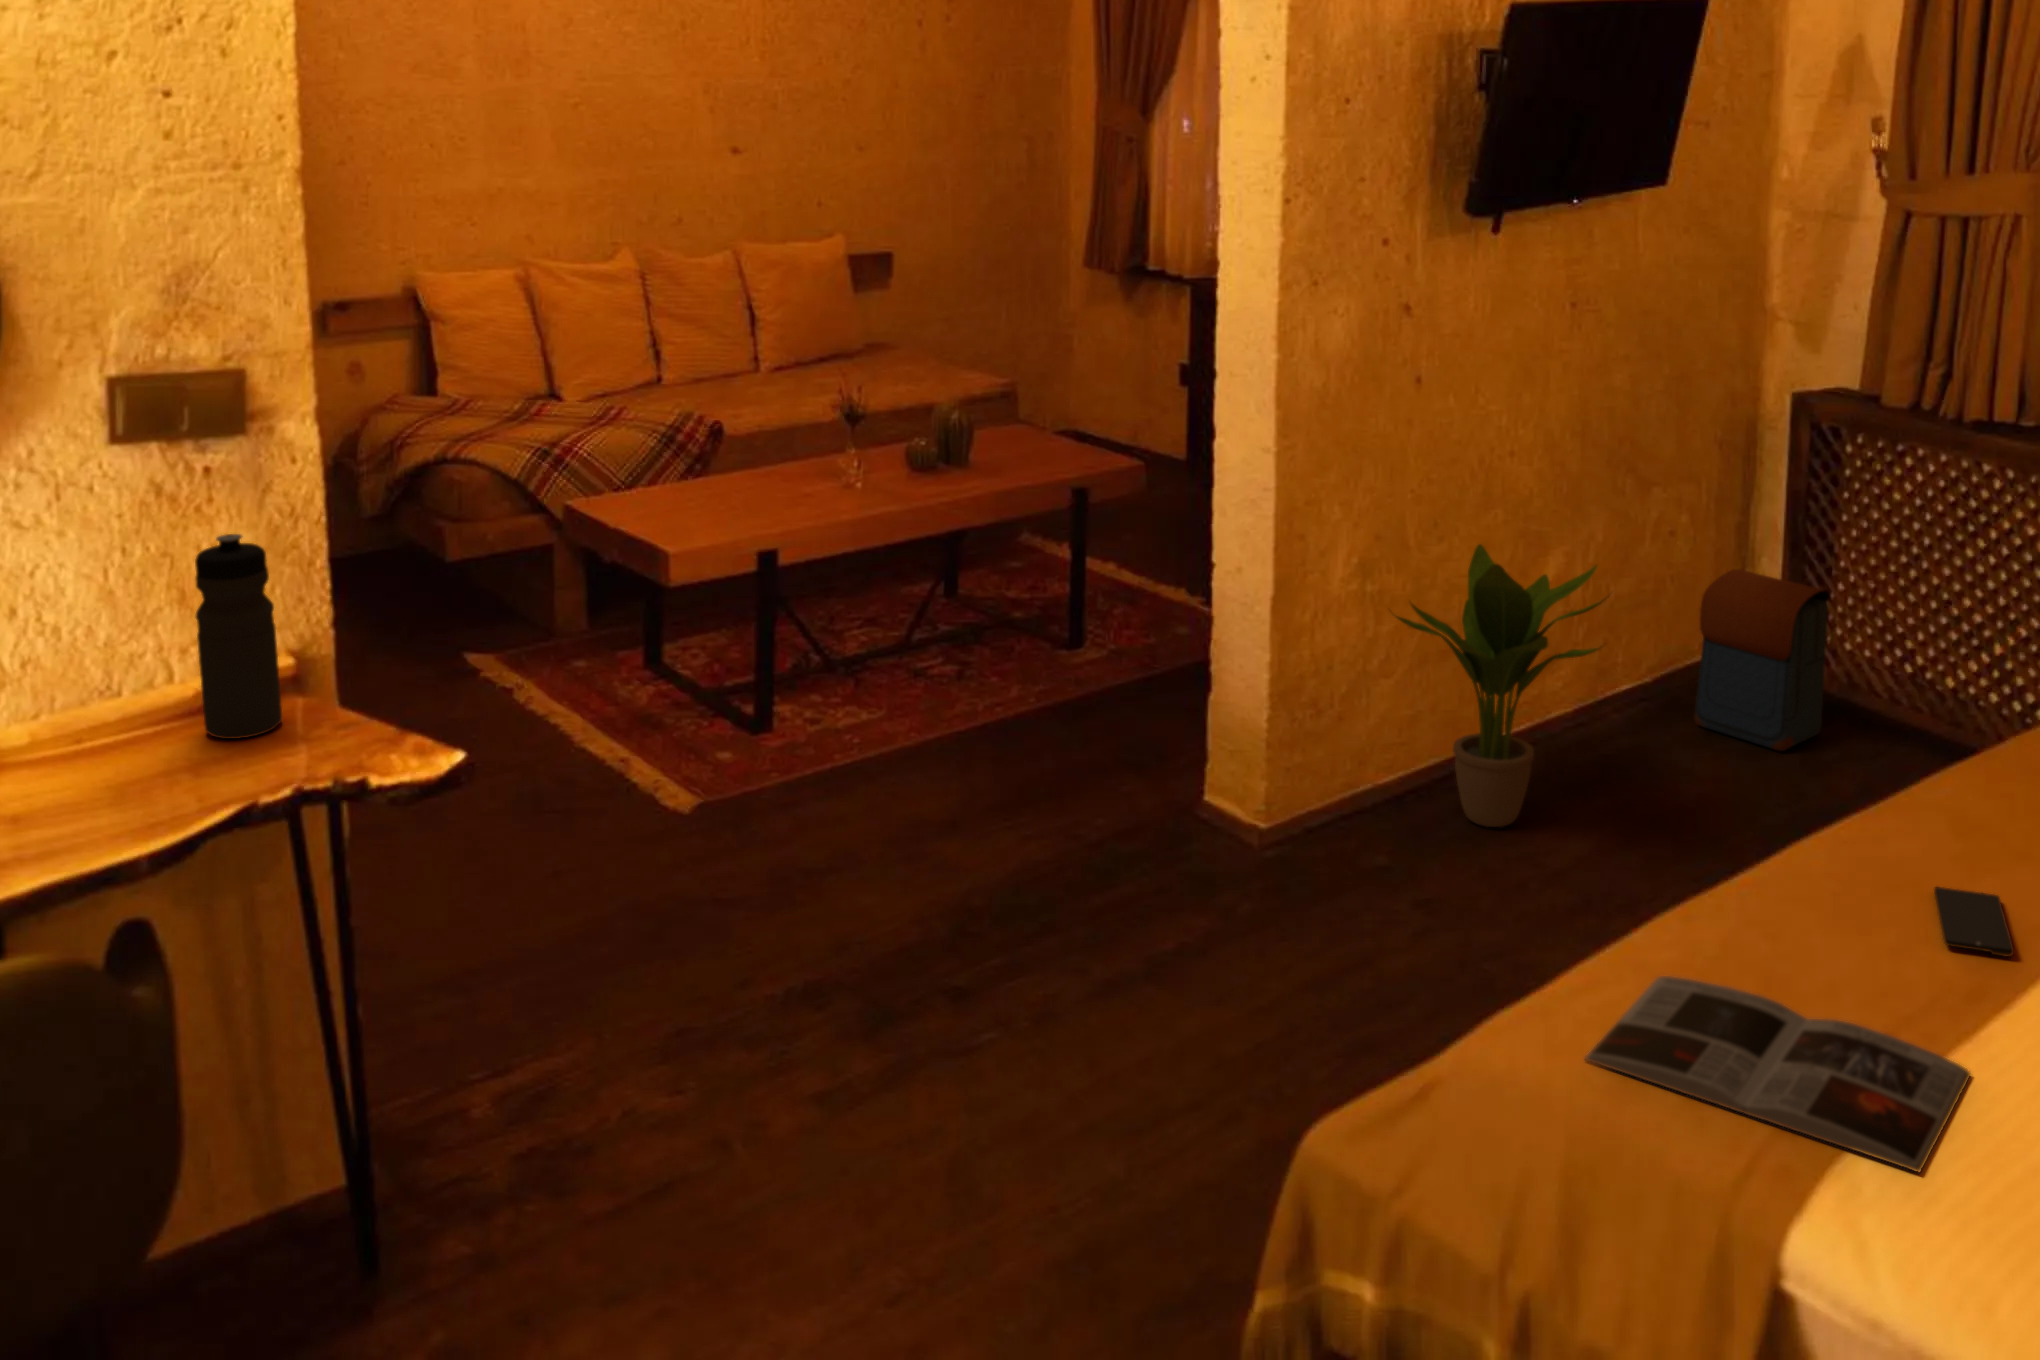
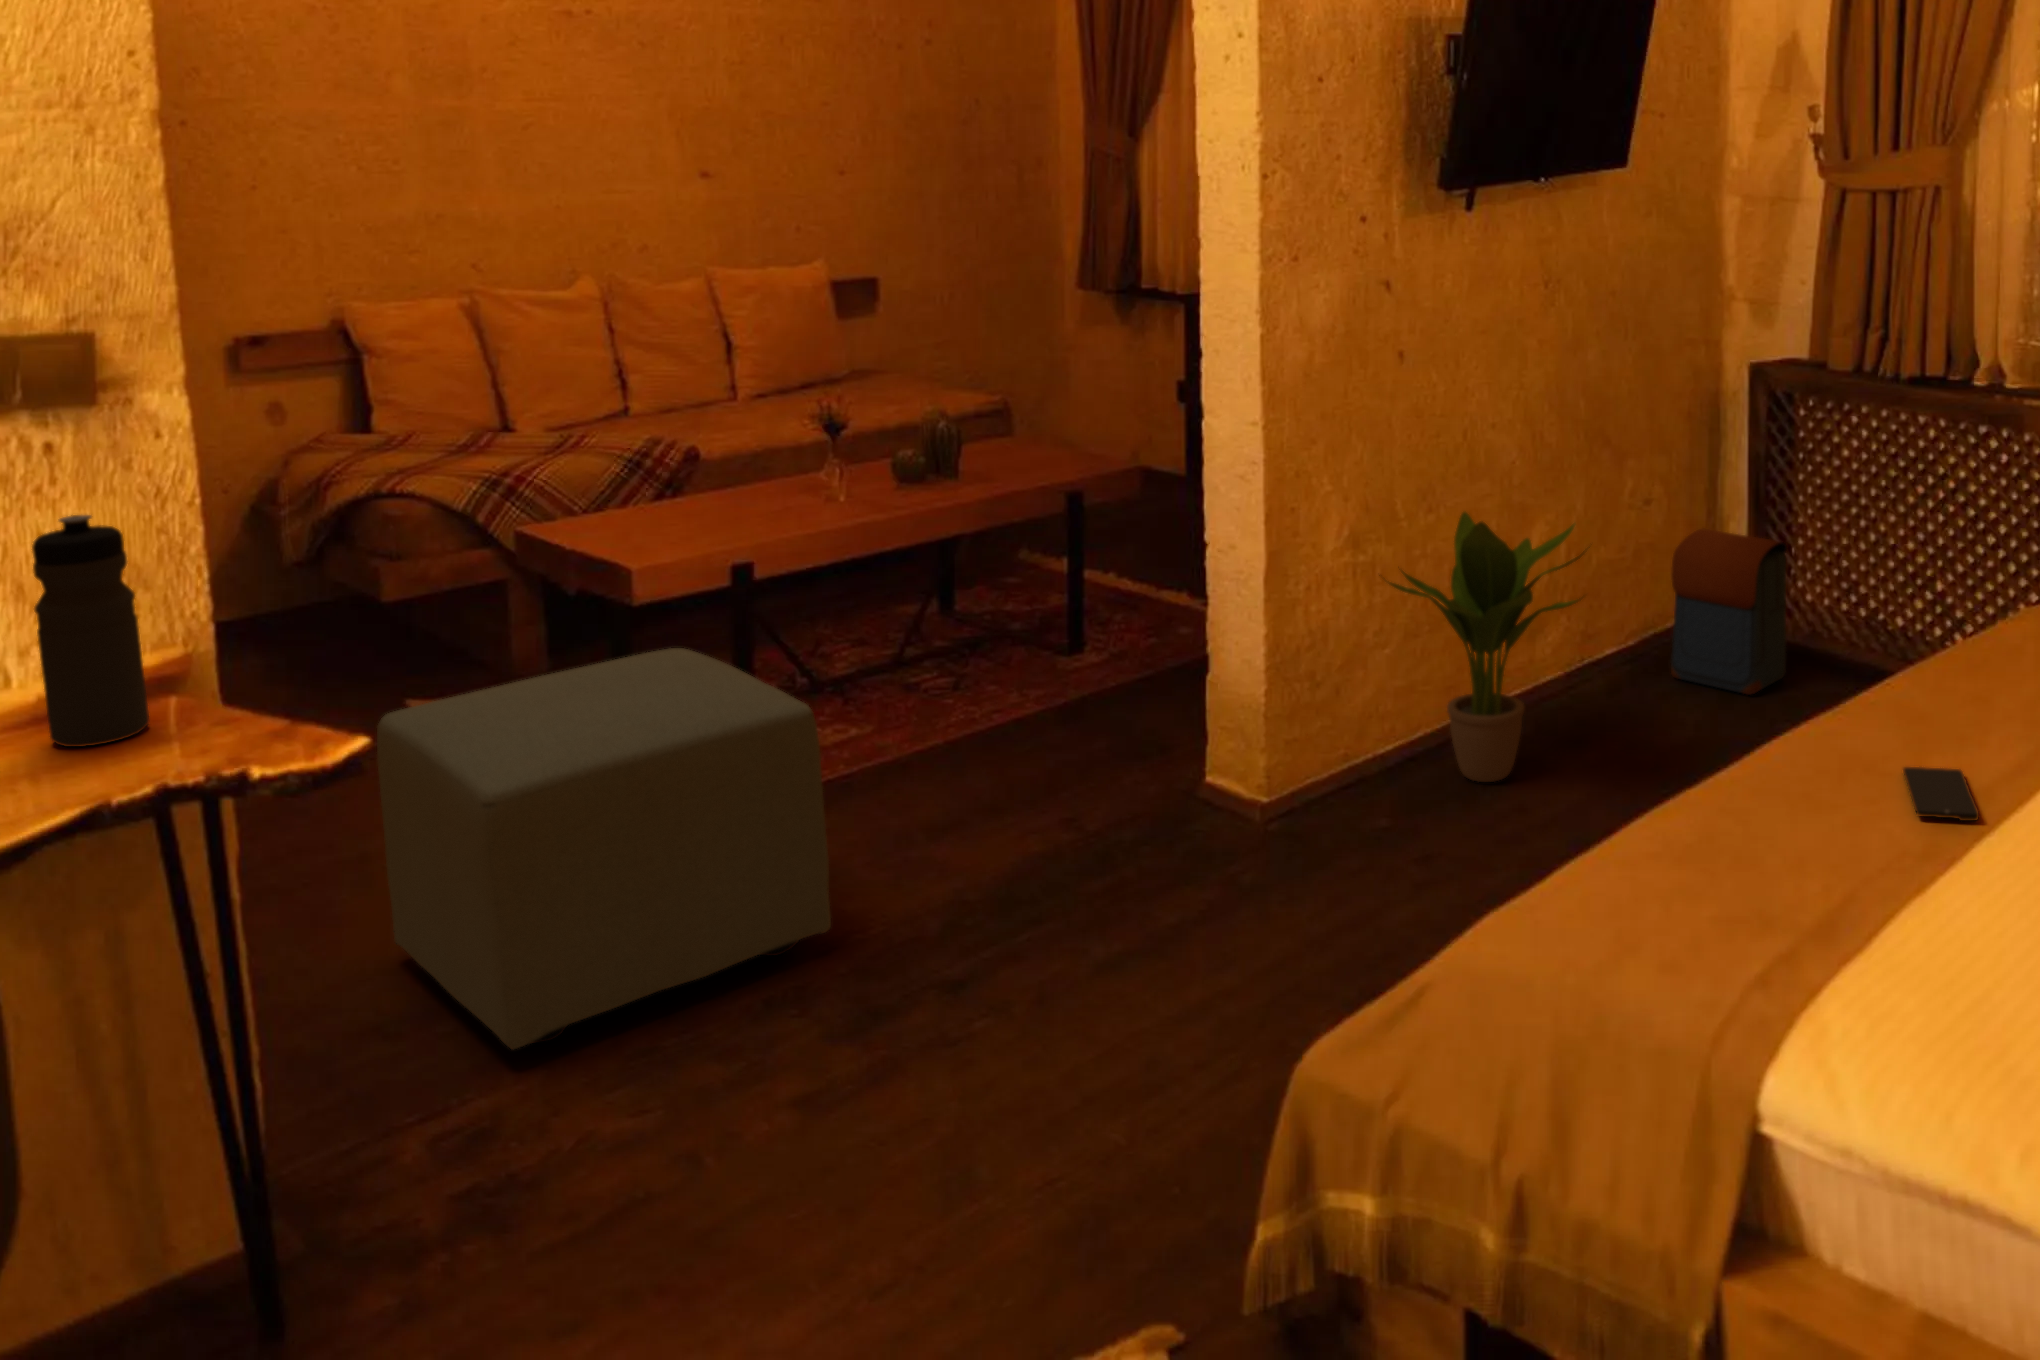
ottoman: none [447,642,844,1019] -> present [377,648,831,1050]
magazine: present [1585,976,1970,1172] -> none [1586,865,1951,1017]

